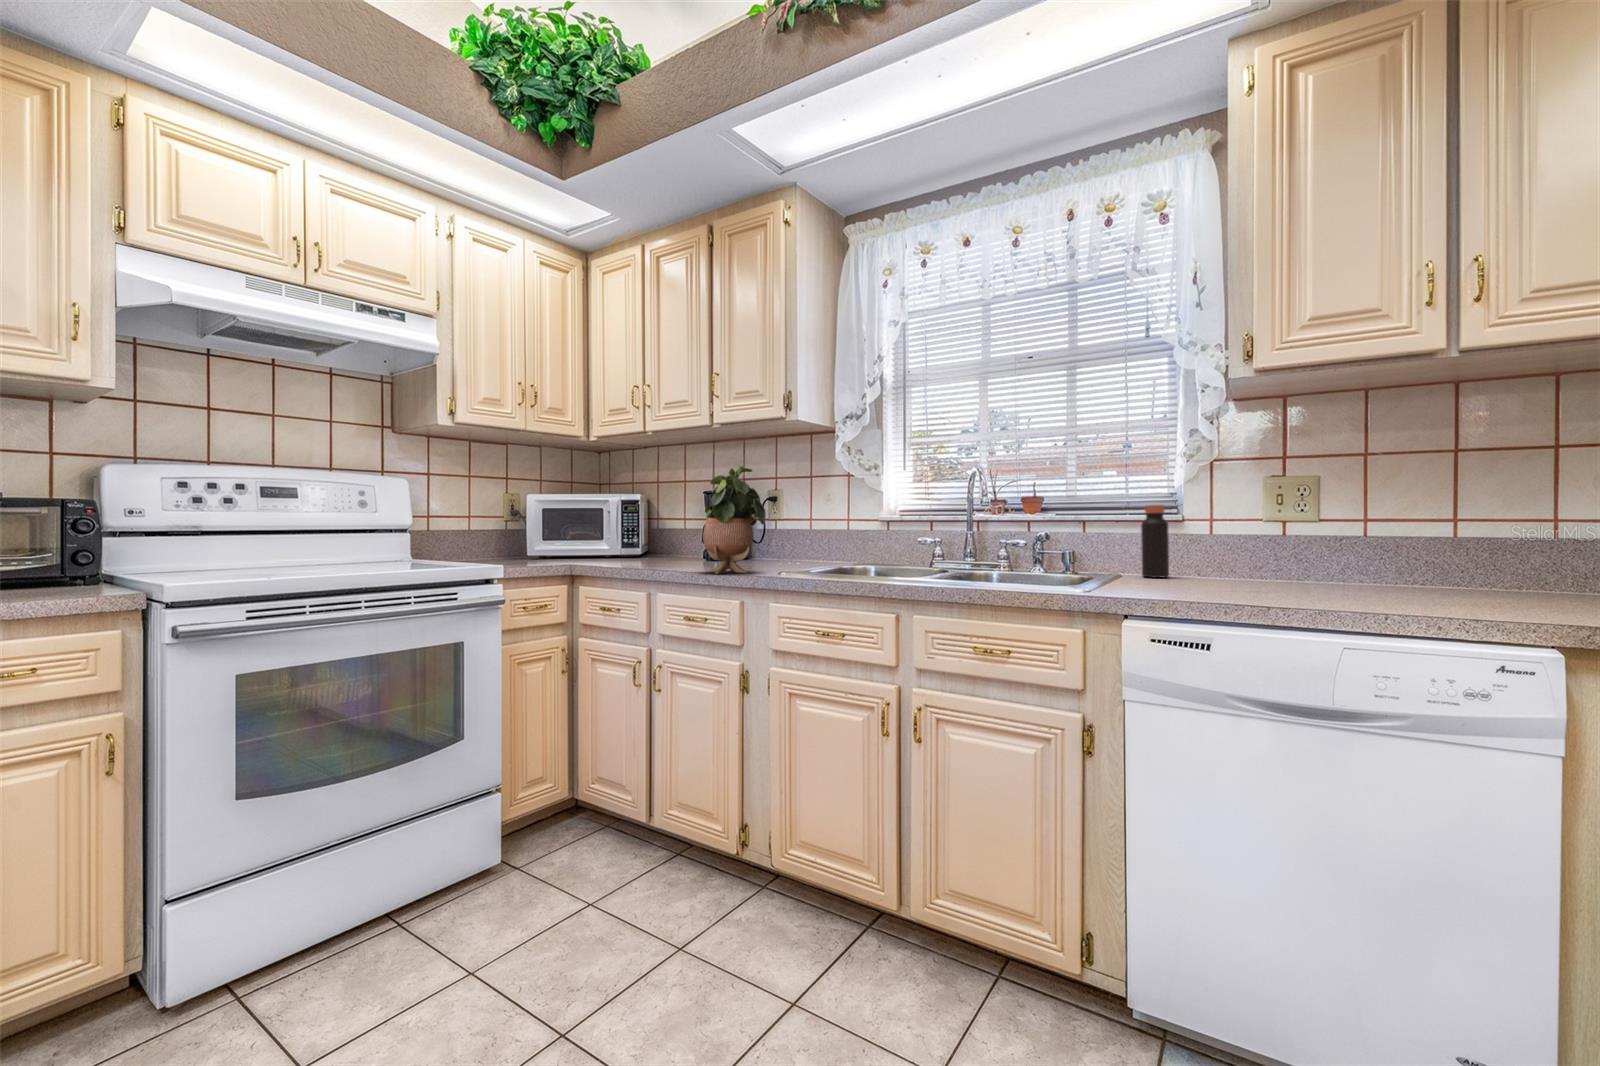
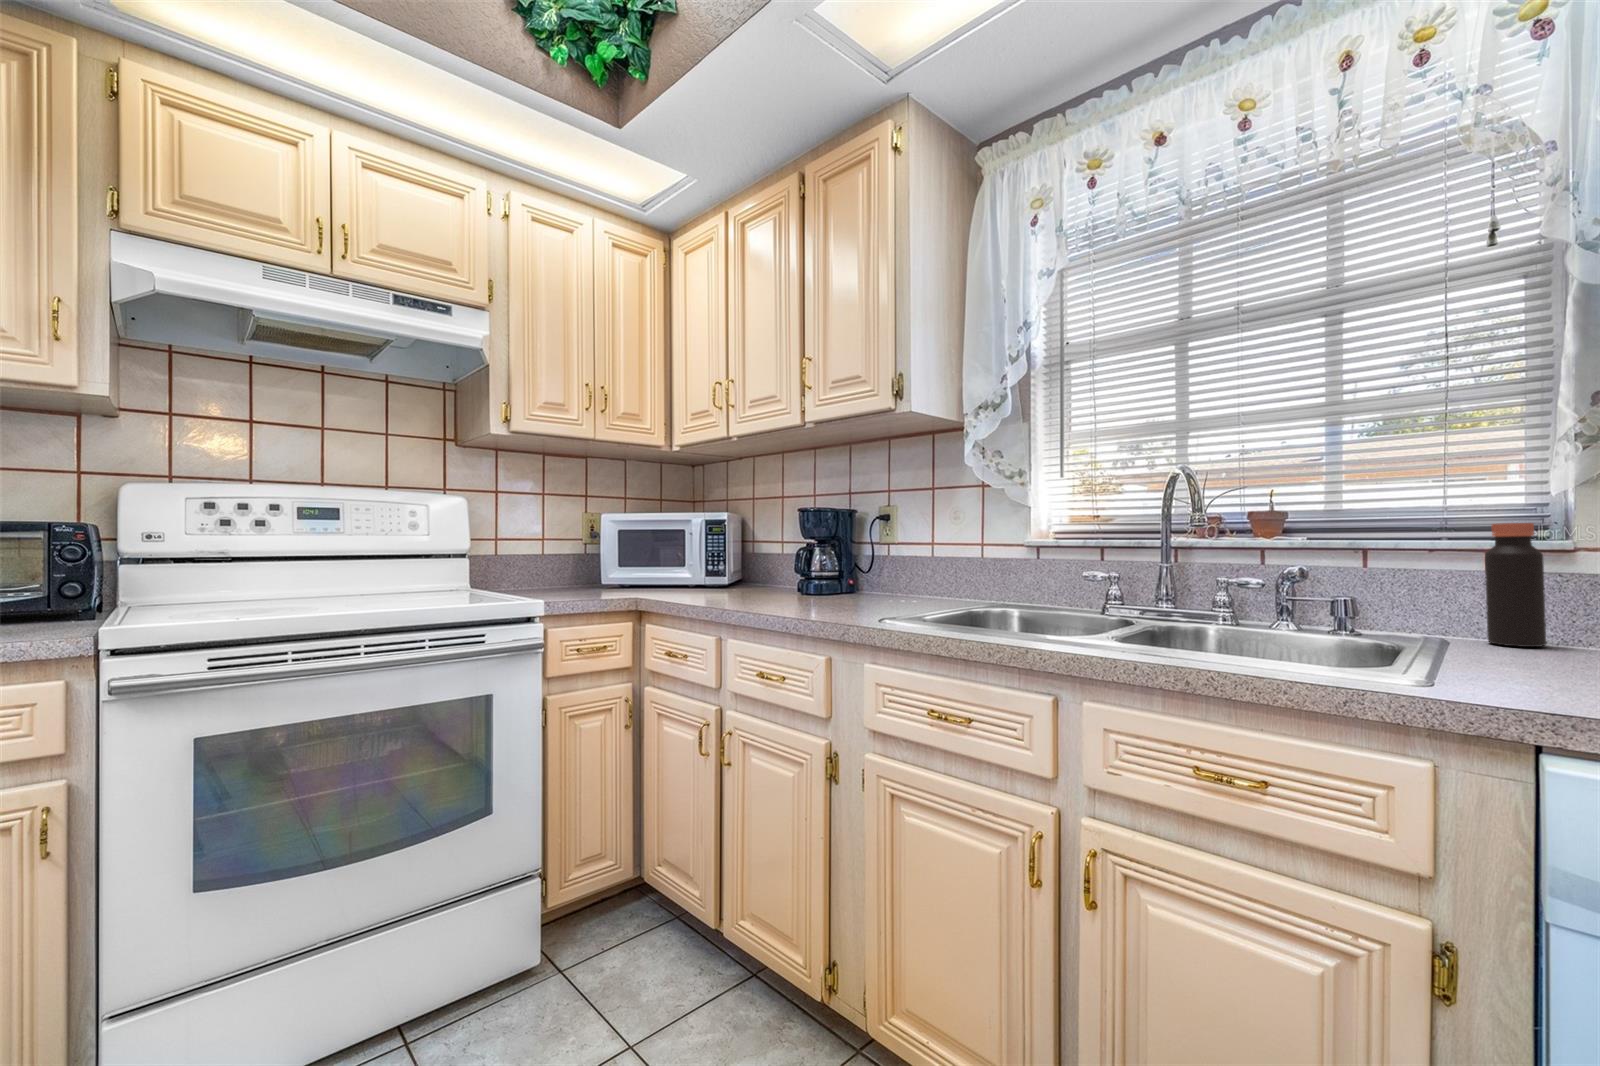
potted plant: present [703,466,766,574] -> none [786,473,868,616]

